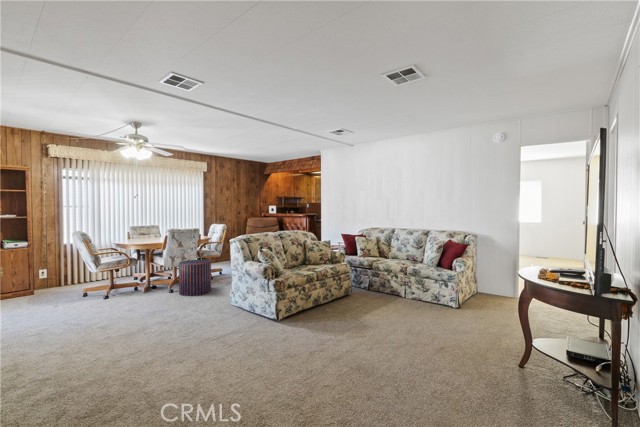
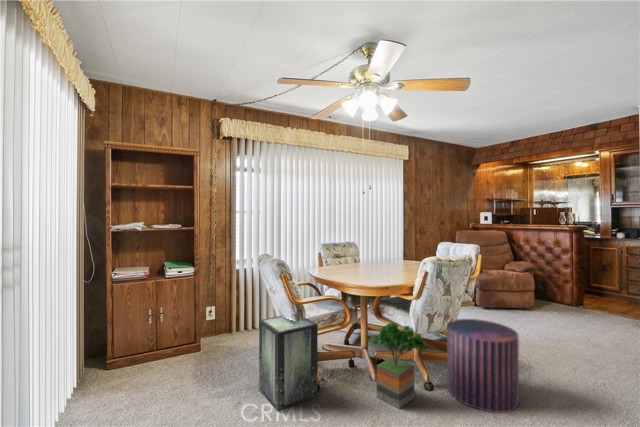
storage box: none [69,262,105,306] -> present [259,316,318,411]
potted tree: none [134,262,165,299] -> present [370,323,426,408]

